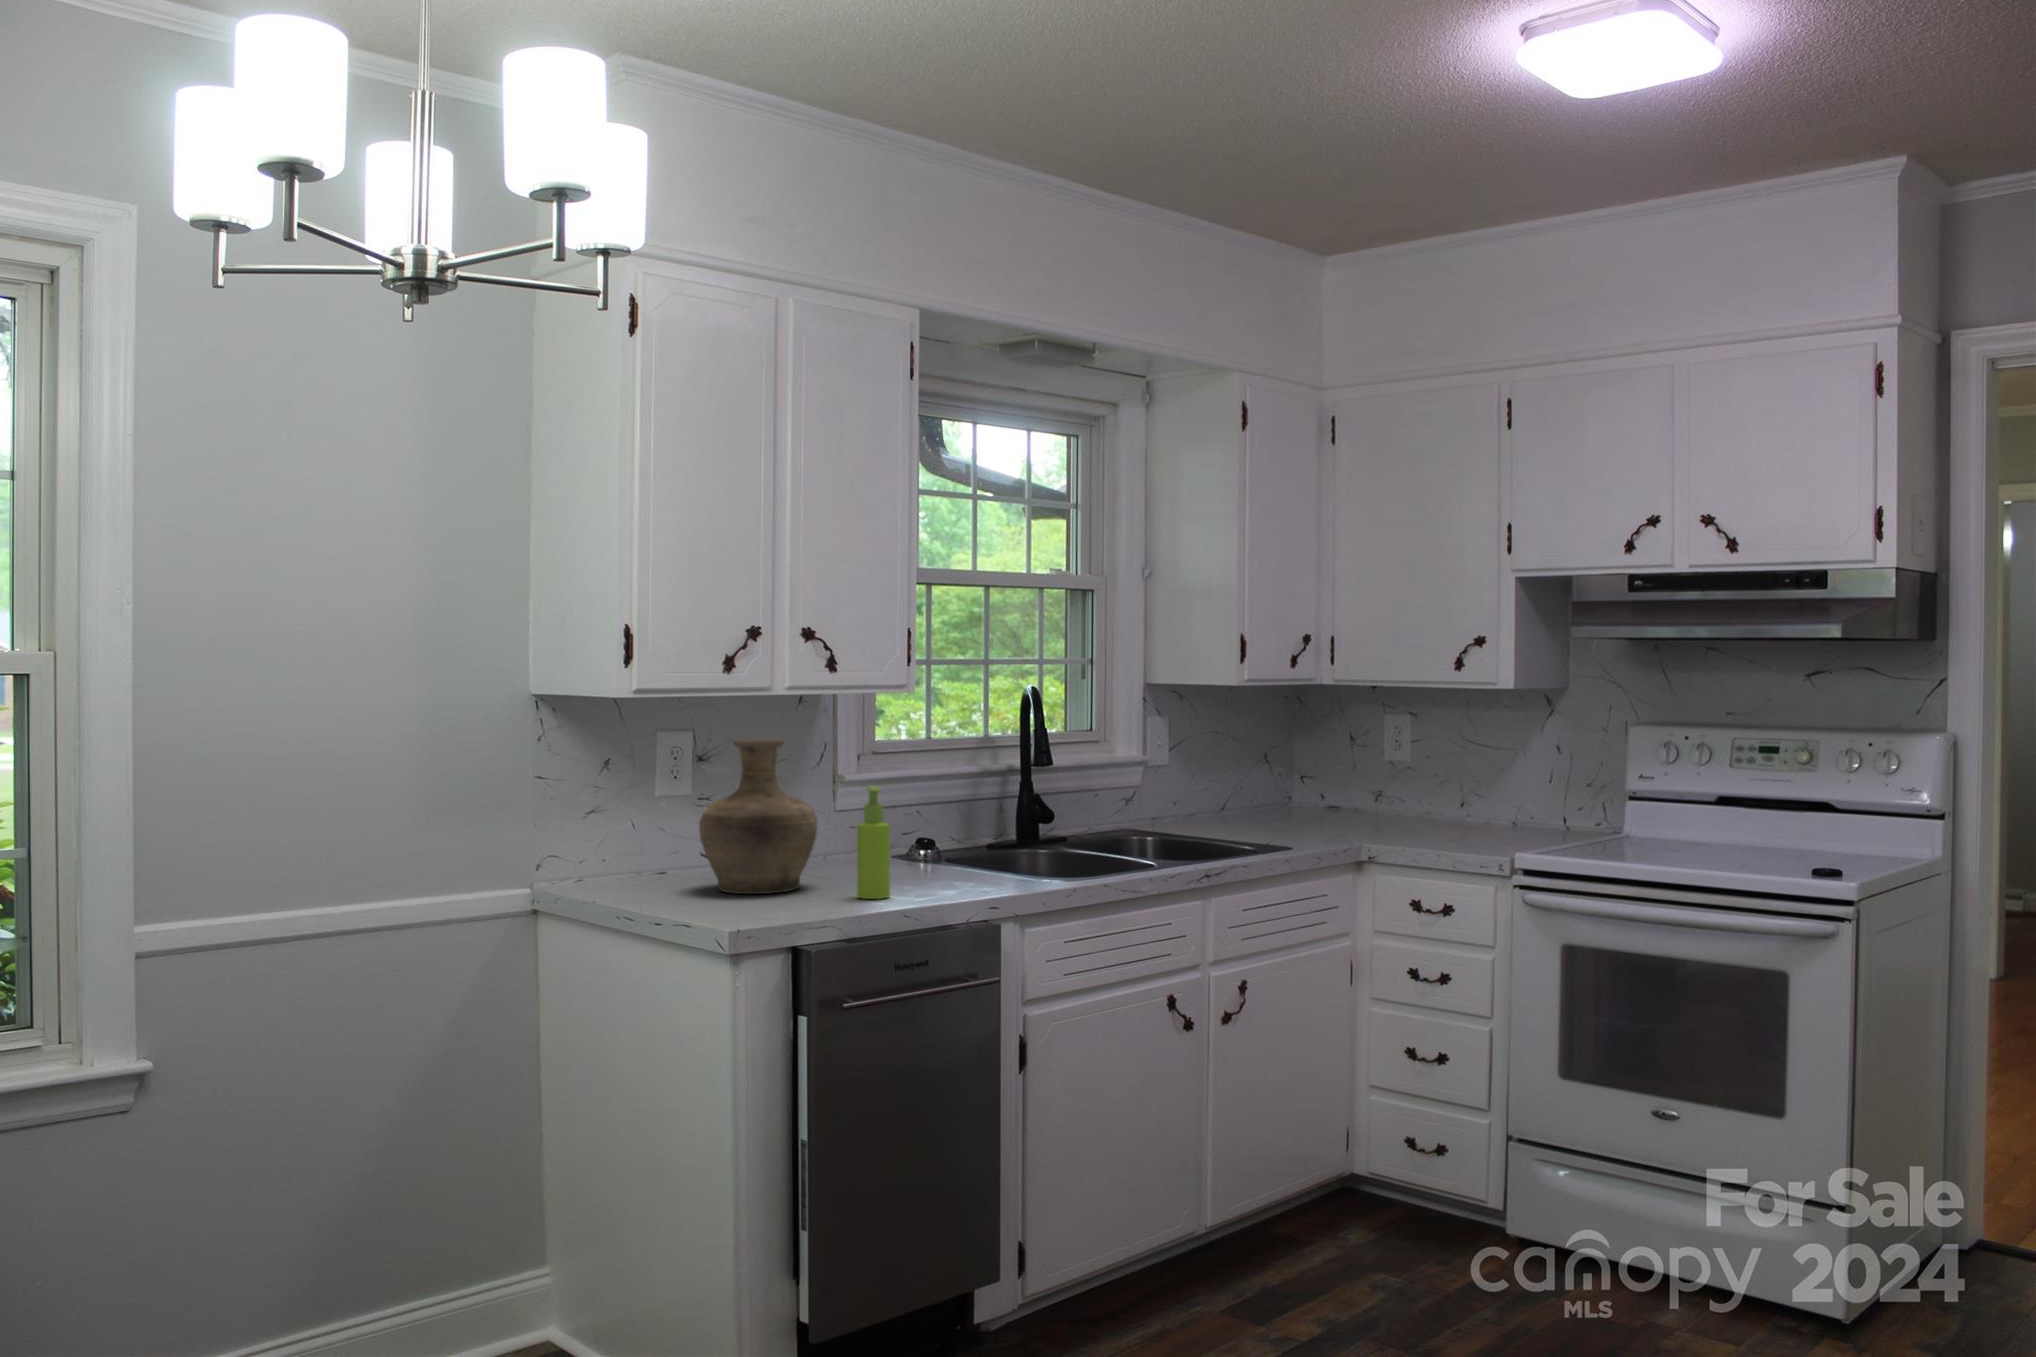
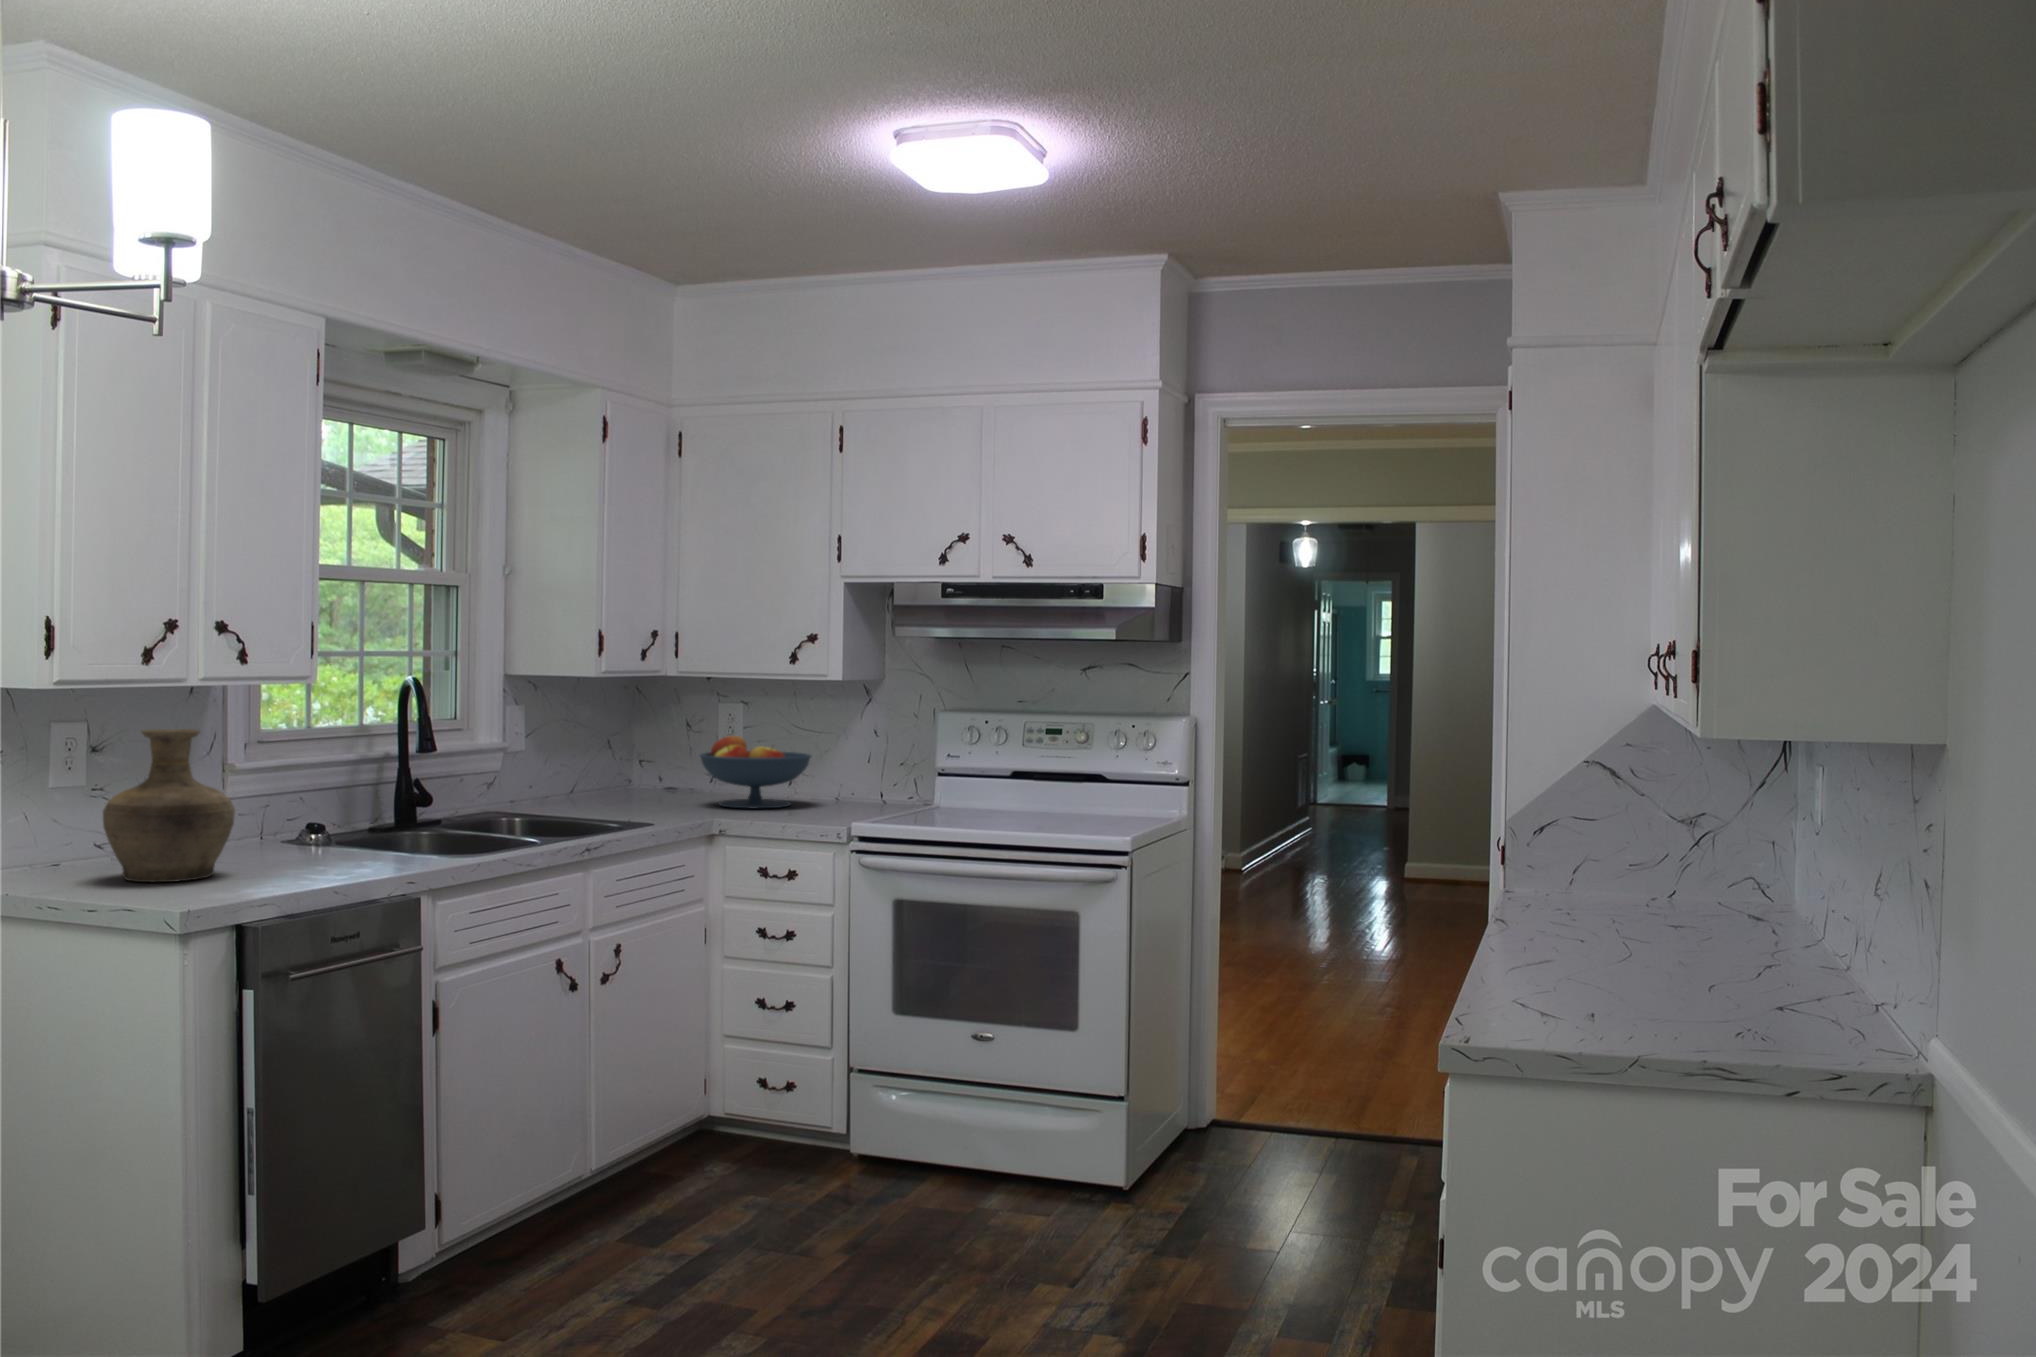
fruit bowl: none [1353,748,1487,835] -> present [700,736,811,808]
soap dispenser: present [857,786,890,899] -> none [287,774,322,880]

